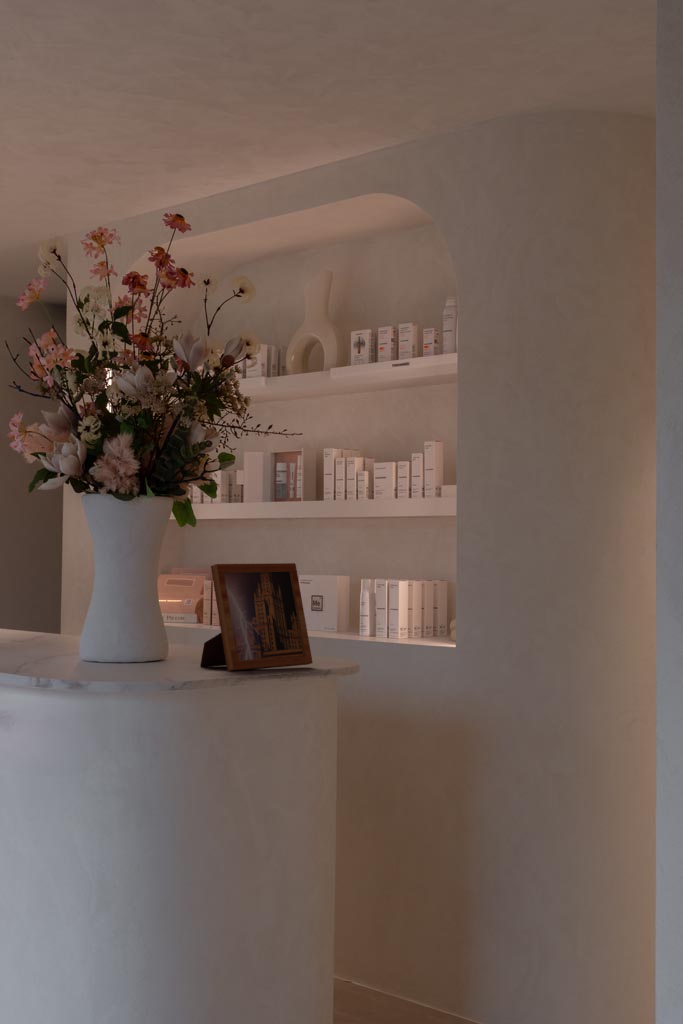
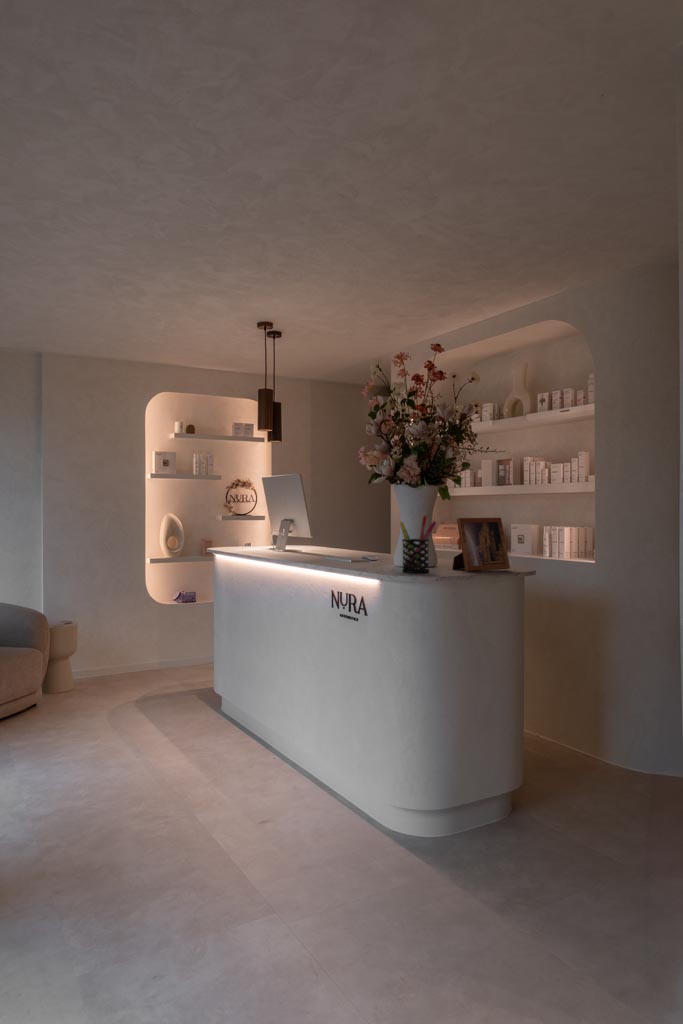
pen holder: none [97,559,172,678] -> present [400,516,436,573]

